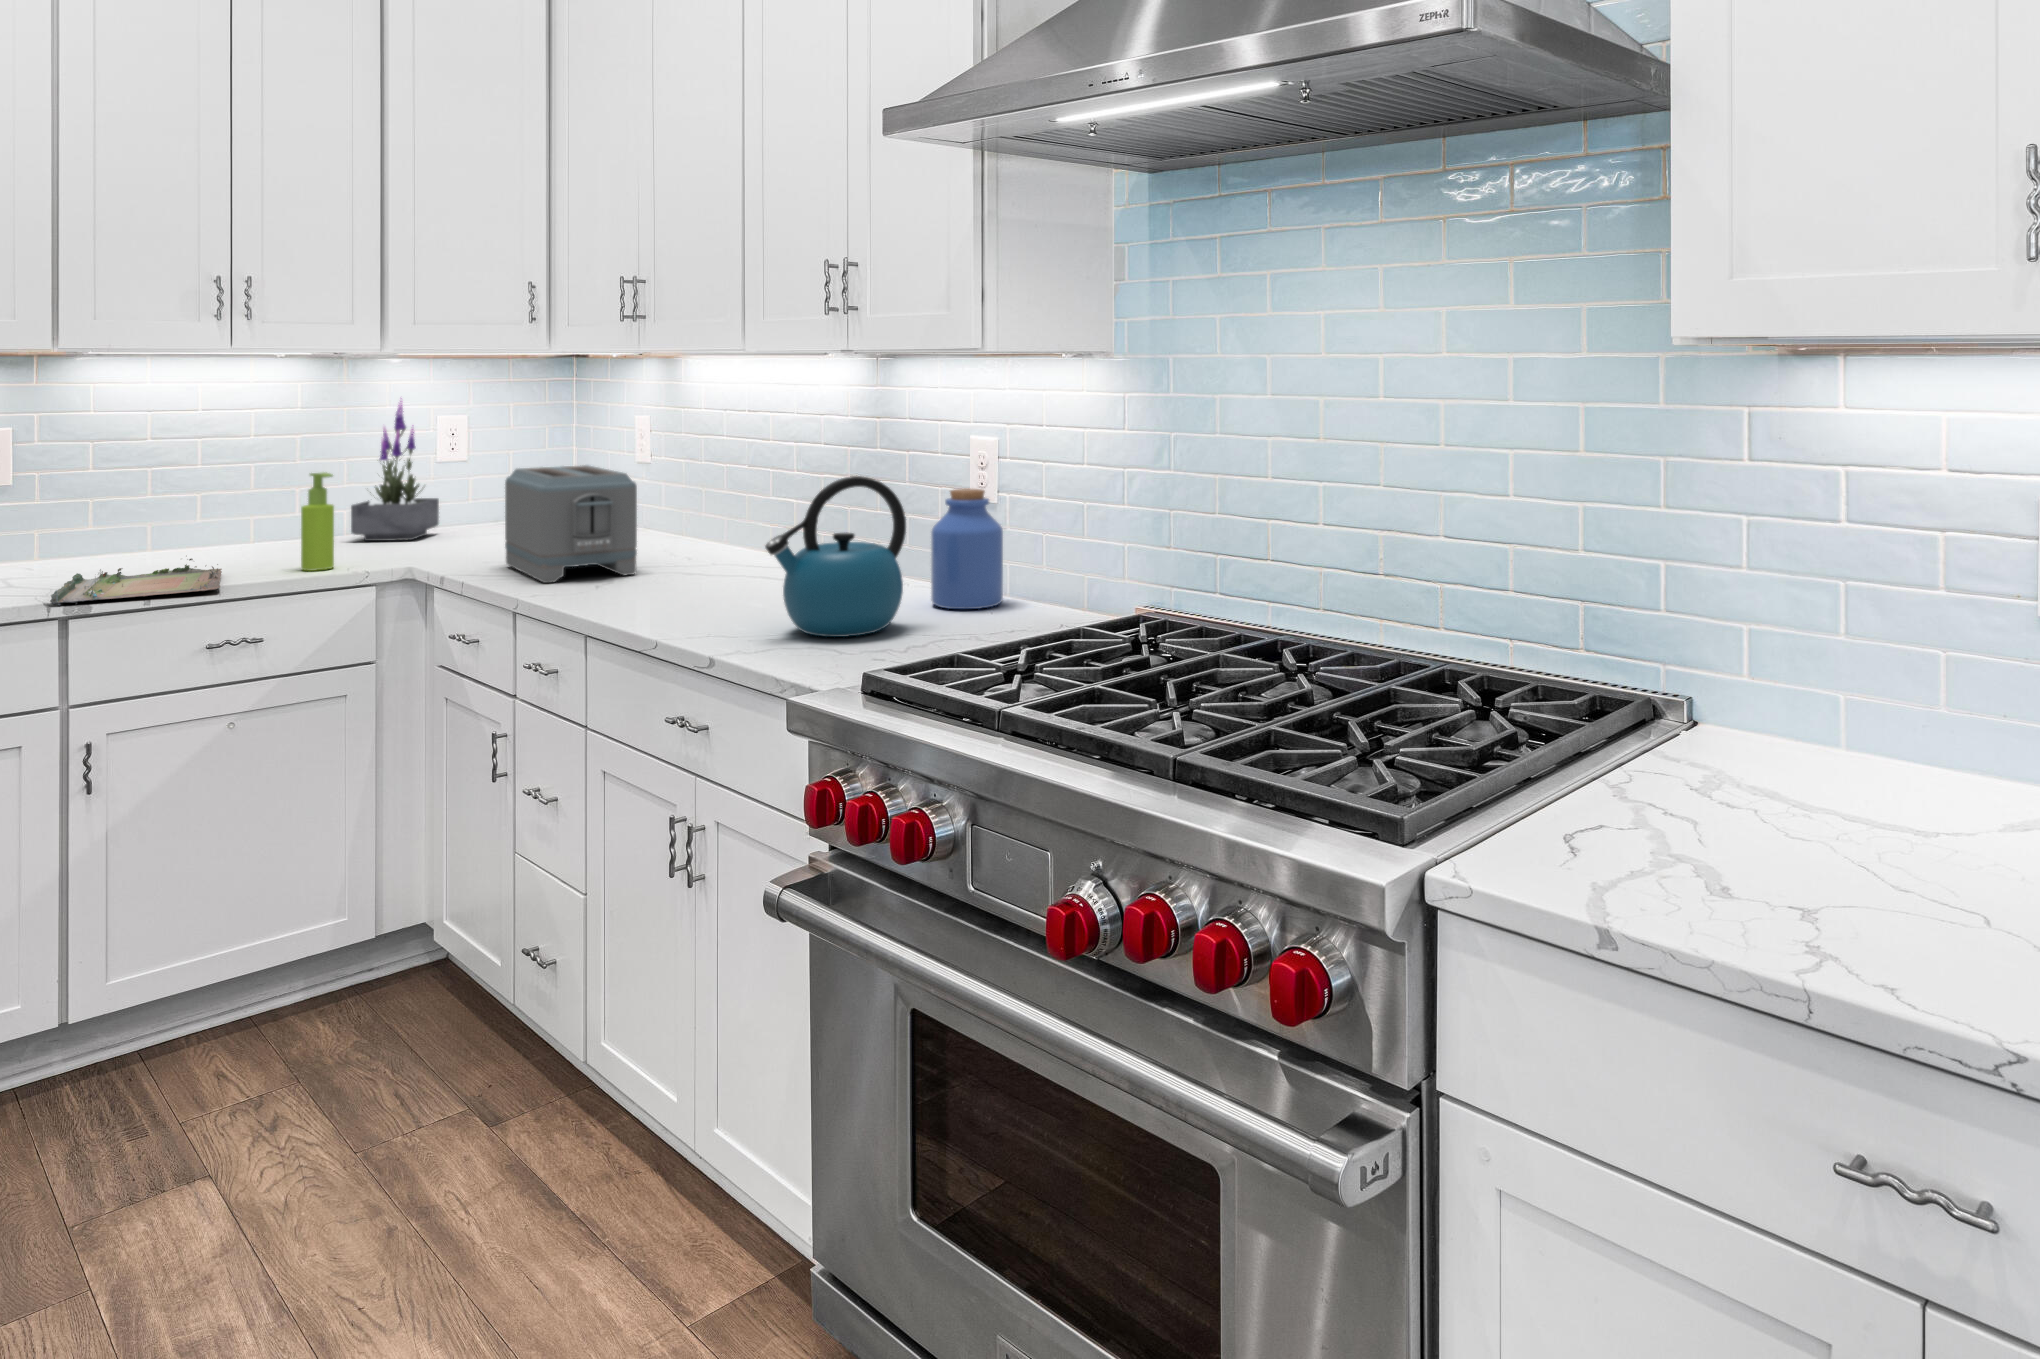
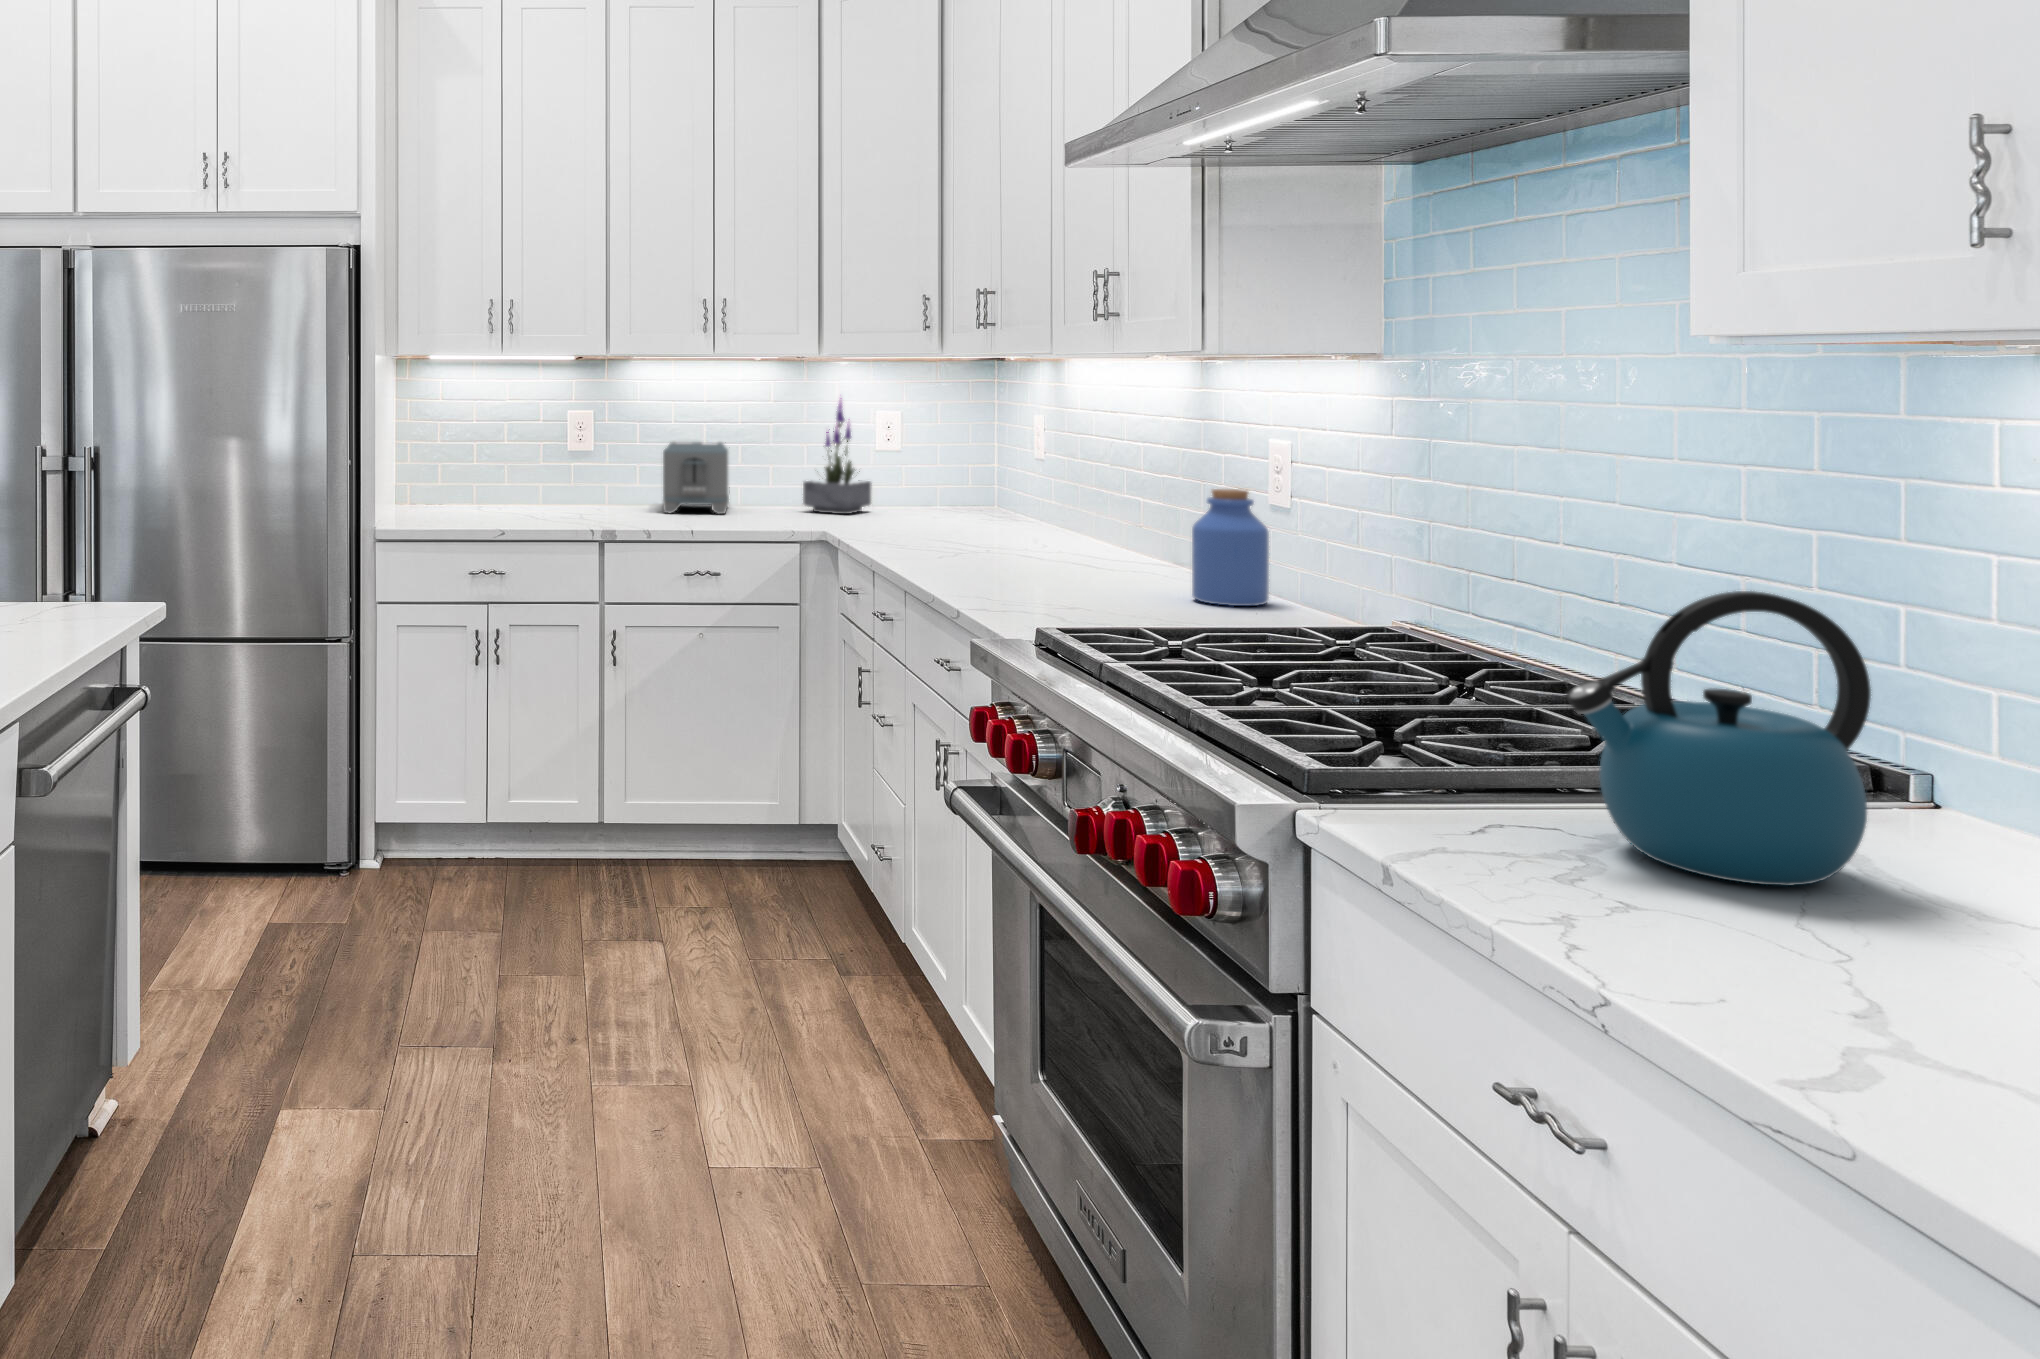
toaster: present [505,465,637,583] -> present [663,442,730,514]
soap dispenser: present [301,472,334,571] -> none [749,451,772,527]
kettle: present [765,476,906,637] -> present [1566,591,1871,885]
tray: present [50,558,222,605] -> none [591,507,700,531]

